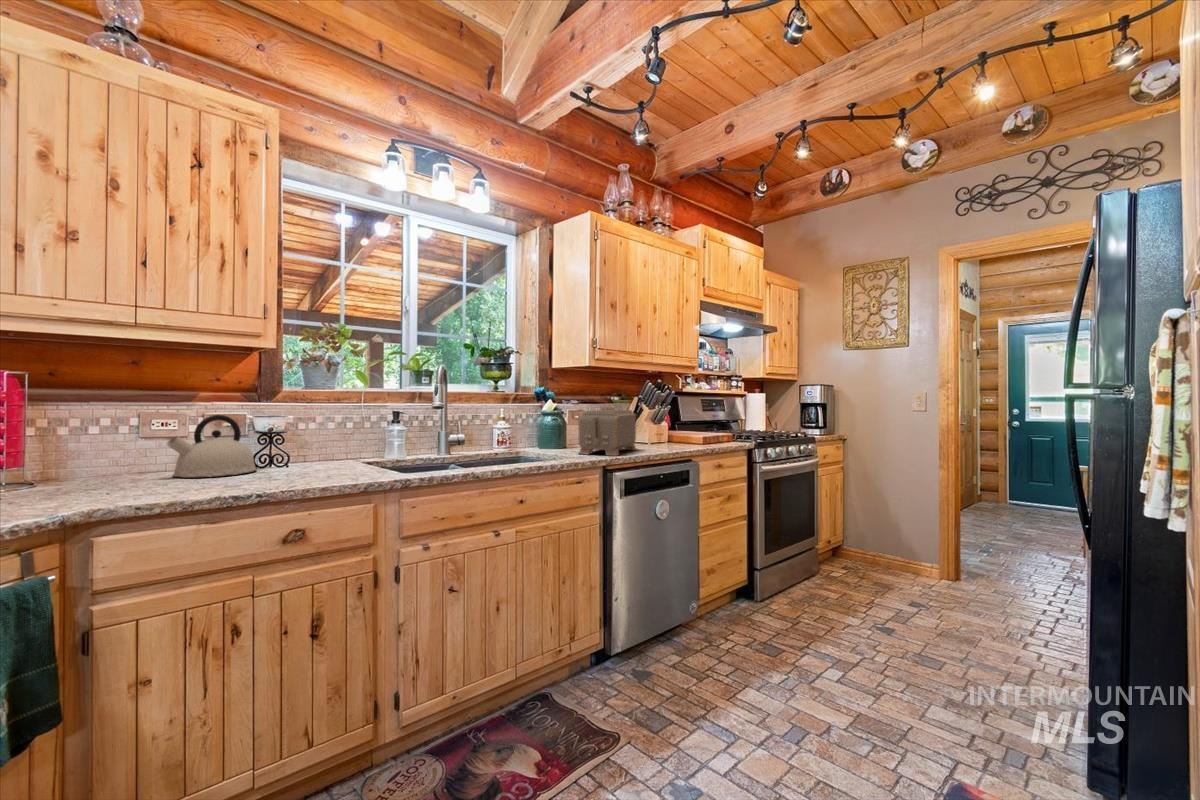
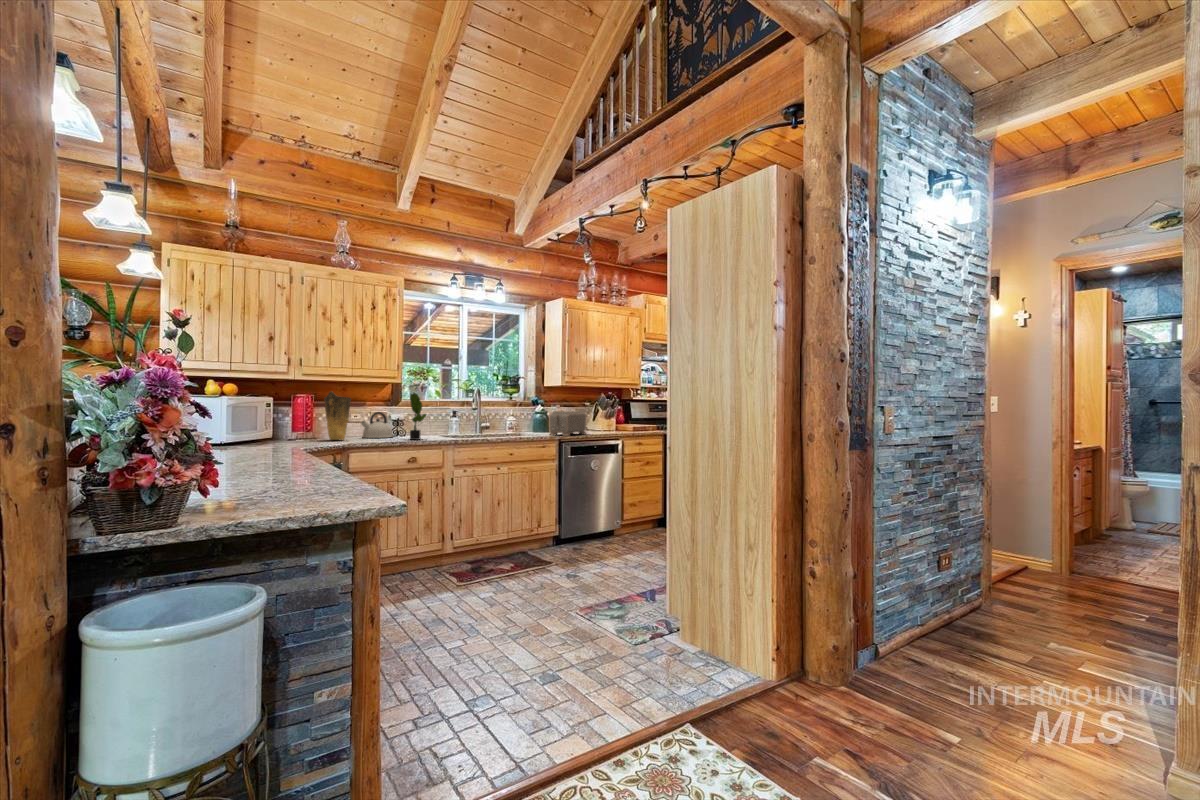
vase: none [31,360,125,494] -> present [324,391,351,440]
potted plant: none [272,367,342,481] -> present [410,393,427,440]

